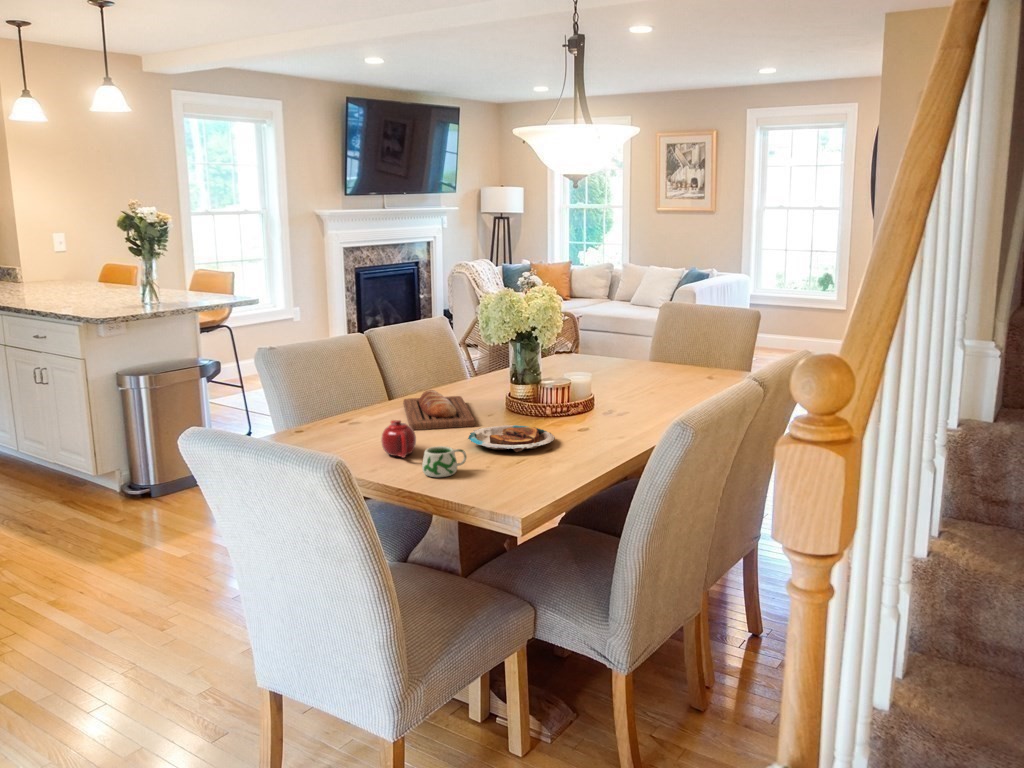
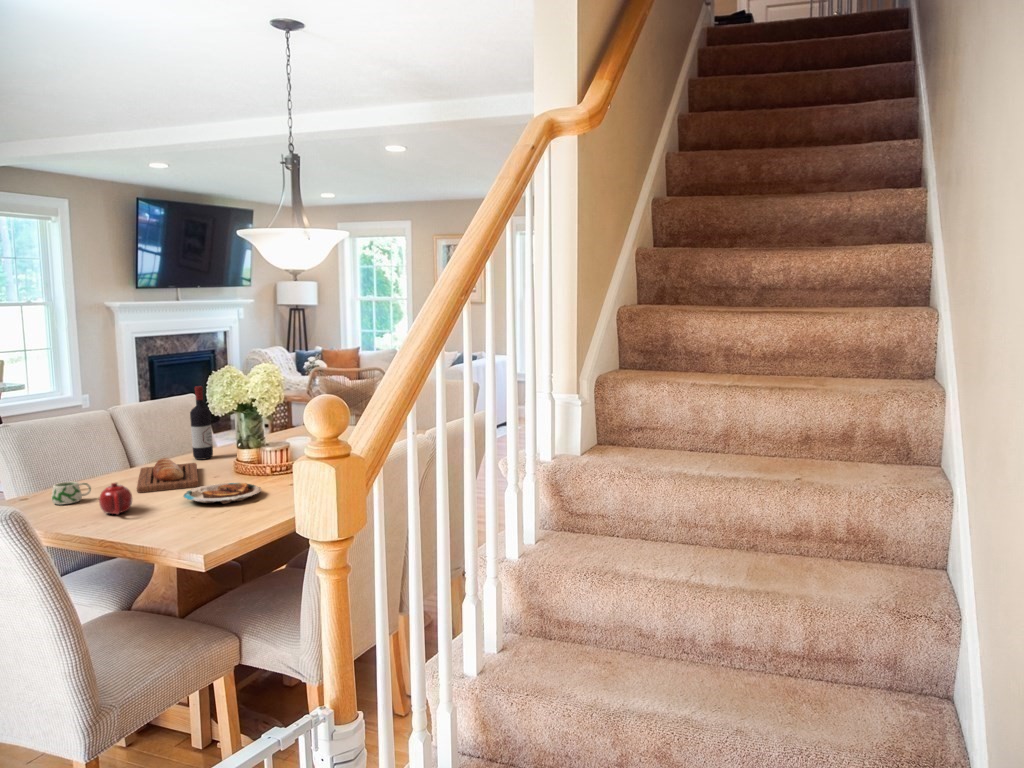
wine bottle: none [450,308,473,391] -> present [190,386,213,460]
mug: present [422,446,466,477] -> present [52,482,91,505]

